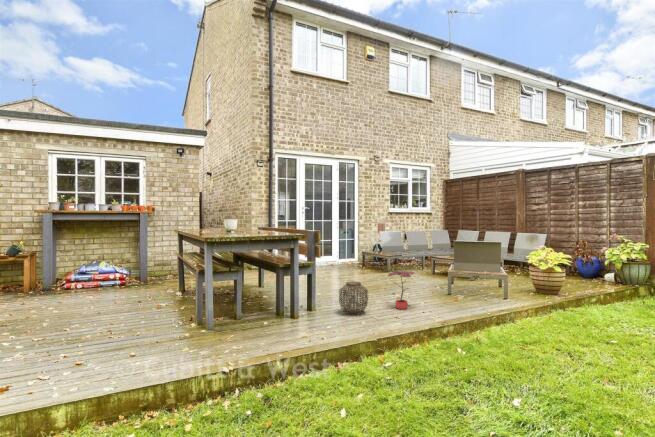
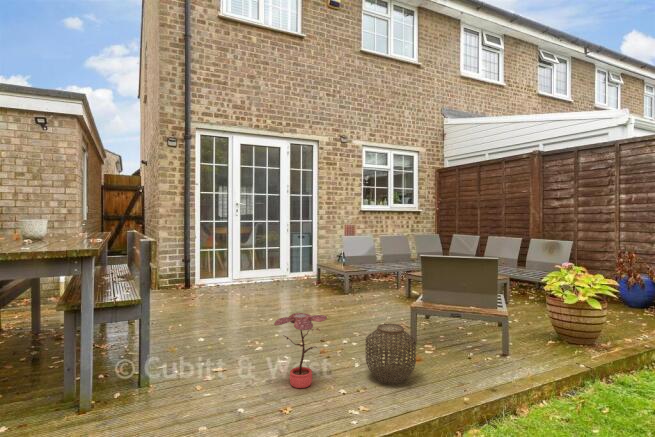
woven basket: present [339,281,368,315] -> present [365,323,416,384]

